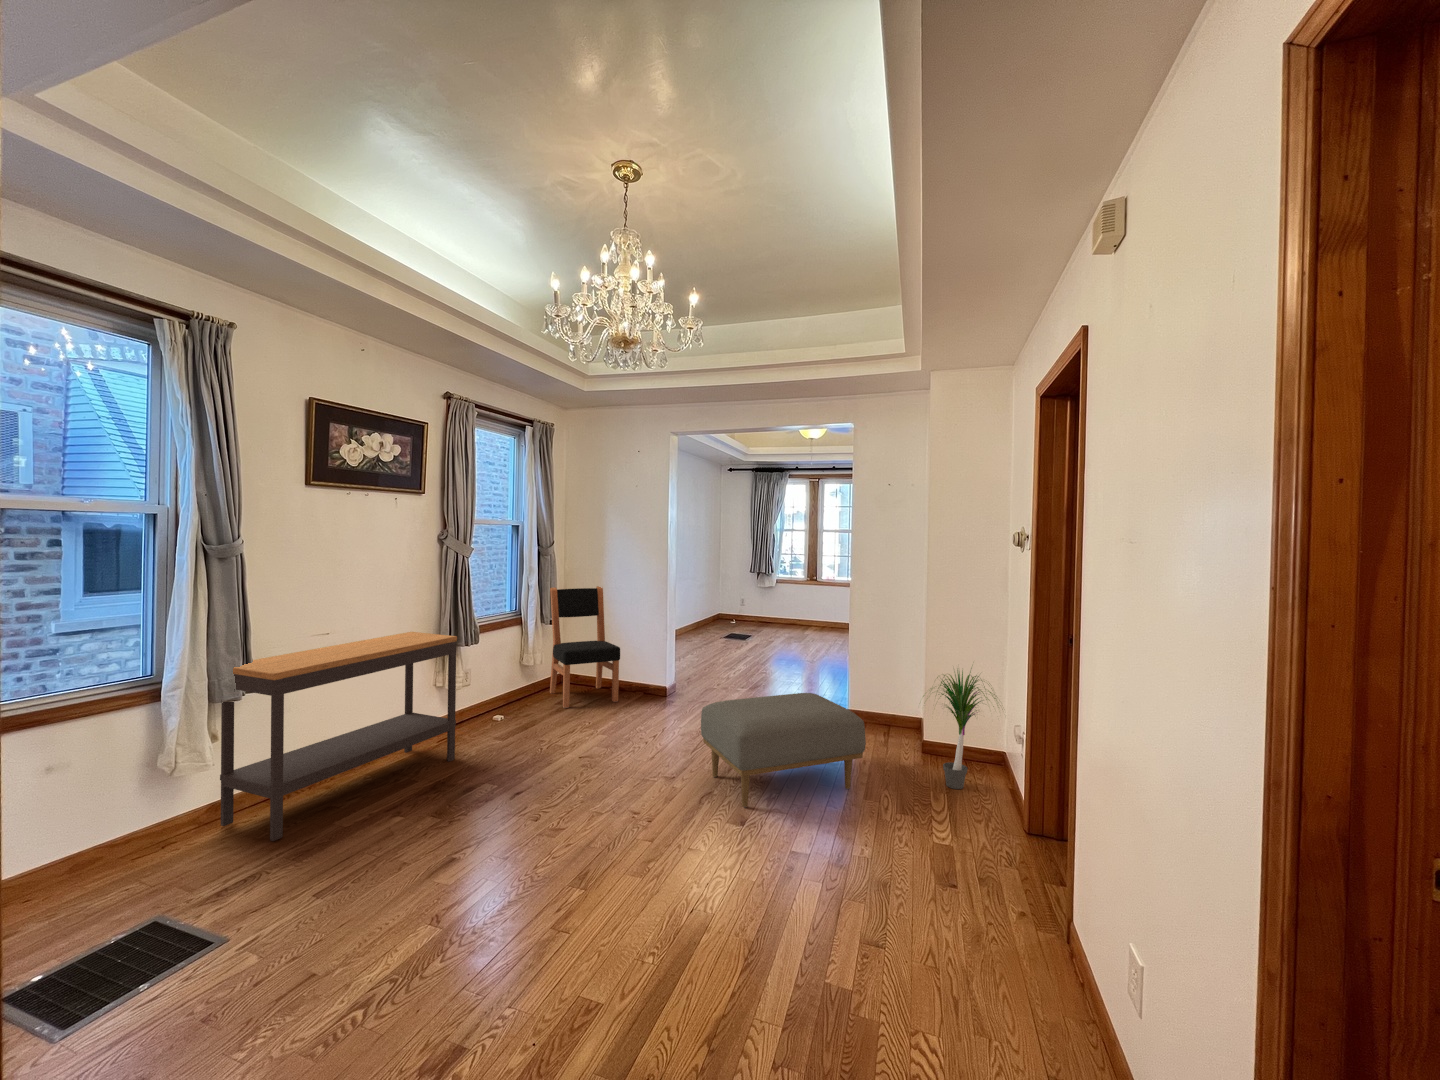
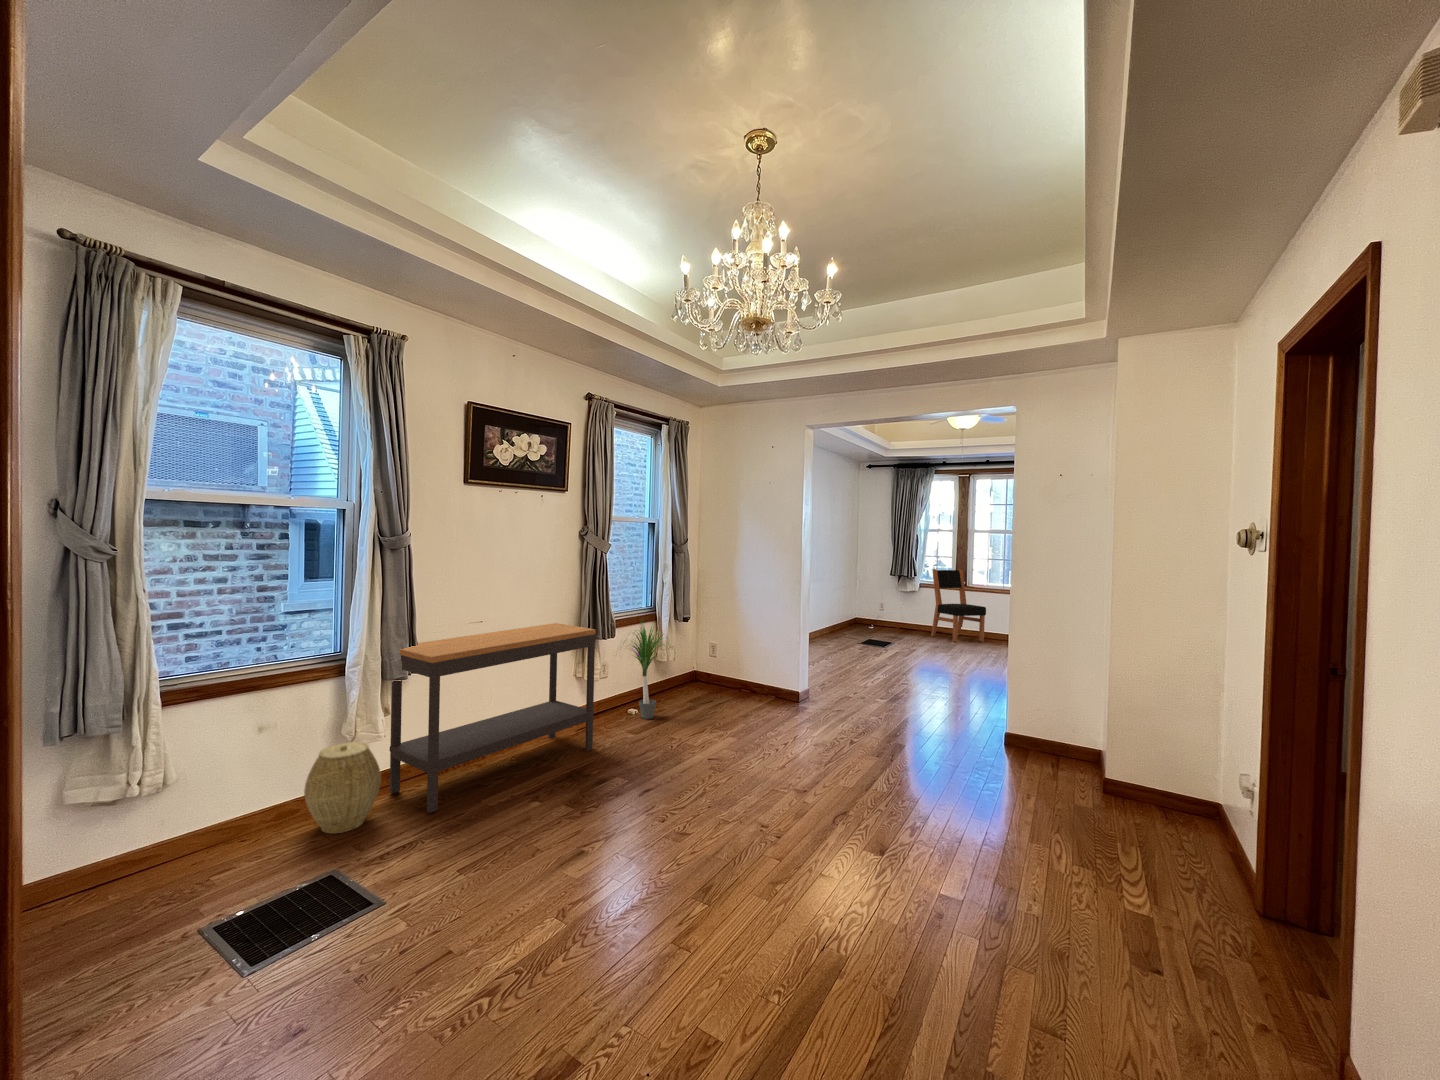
dining chair: present [550,586,620,708] -> present [931,569,986,642]
potted plant: present [923,668,996,789] -> present [623,623,671,719]
ottoman: present [701,693,866,807] -> none [837,710,1031,833]
woven basket: none [116,773,213,876] -> present [304,742,381,834]

